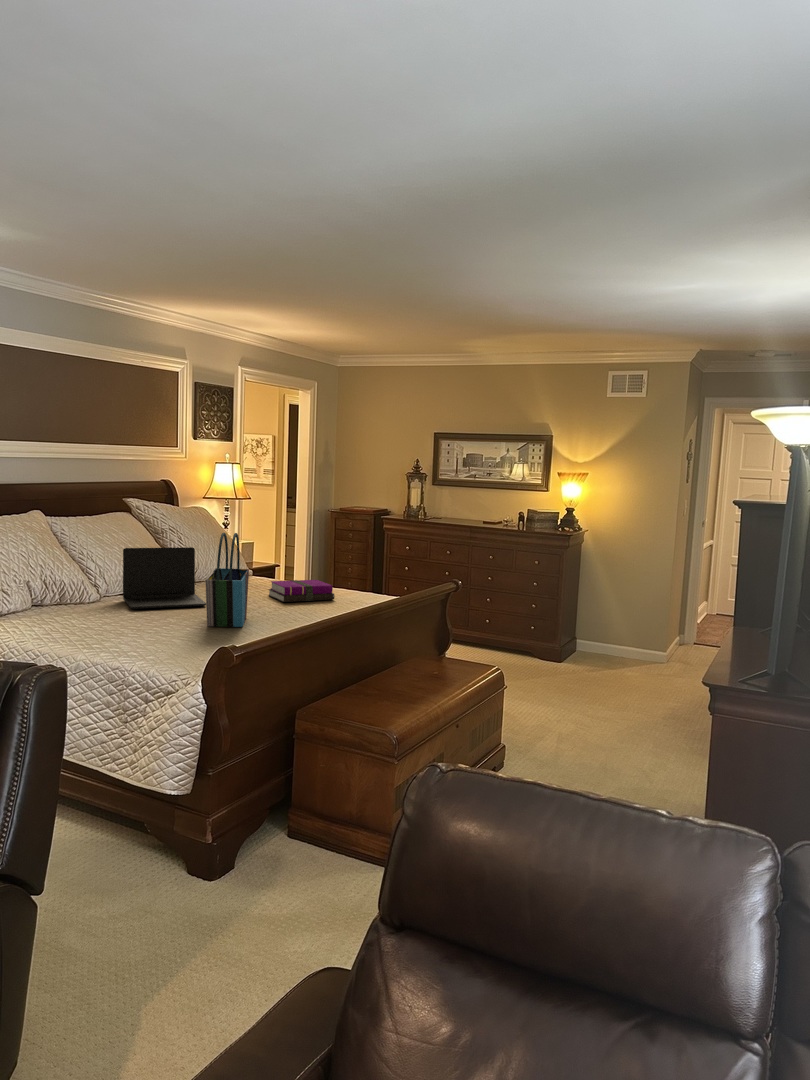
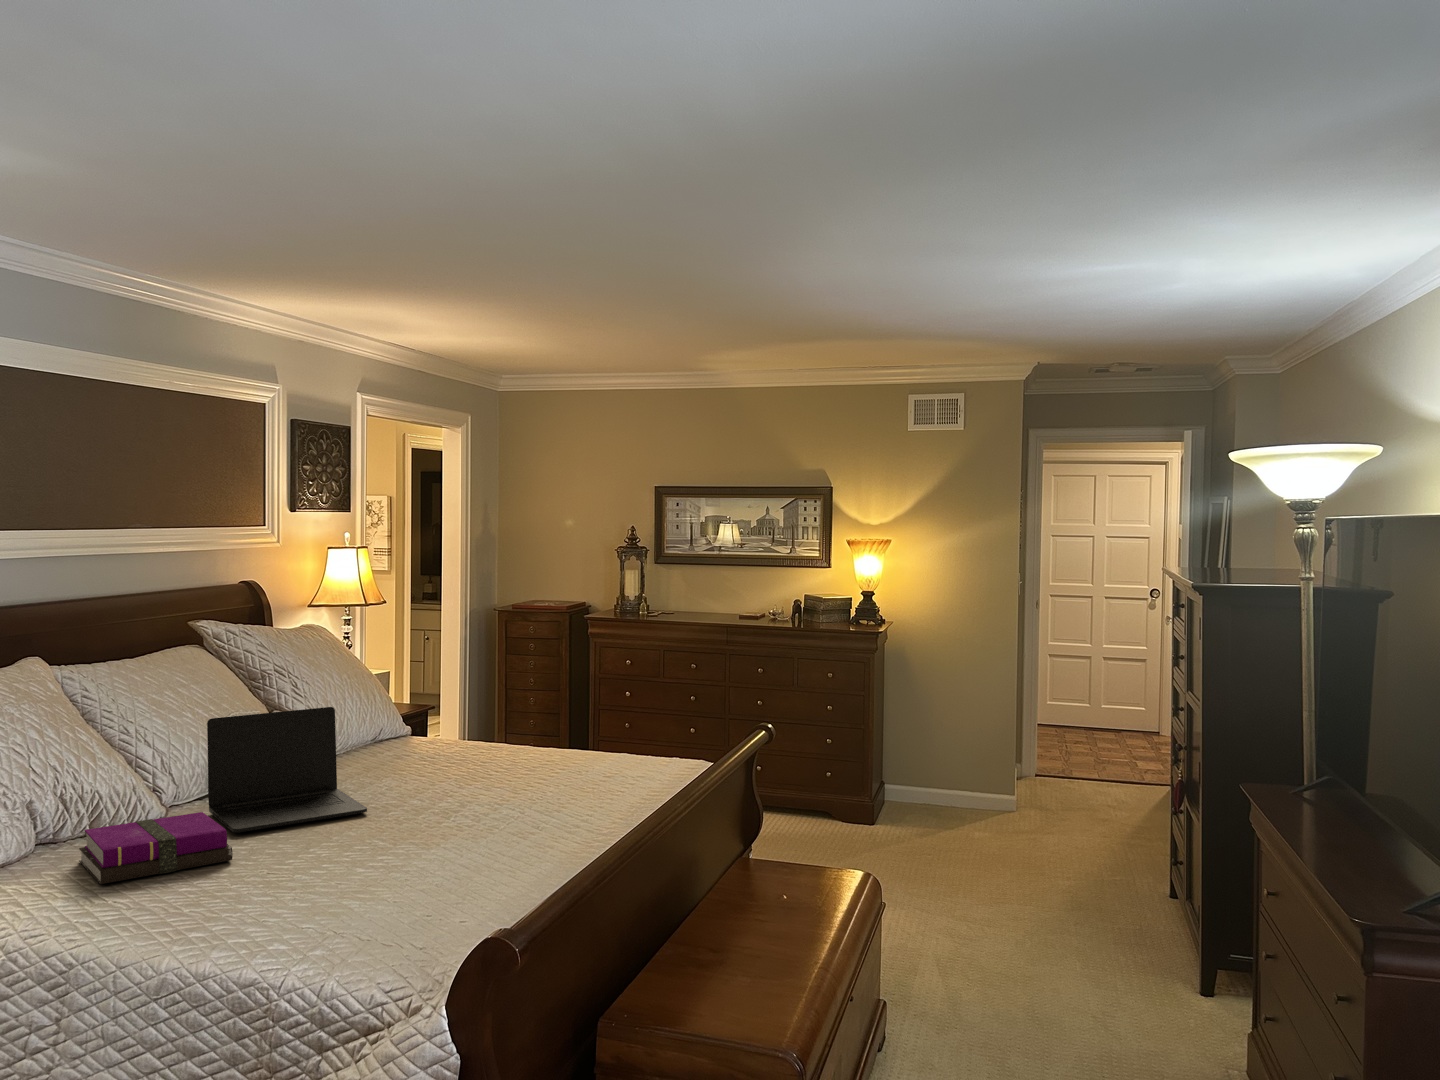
tote bag: present [205,533,249,627] -> none [390,686,459,861]
notebook: present [269,580,335,602] -> present [79,812,233,884]

